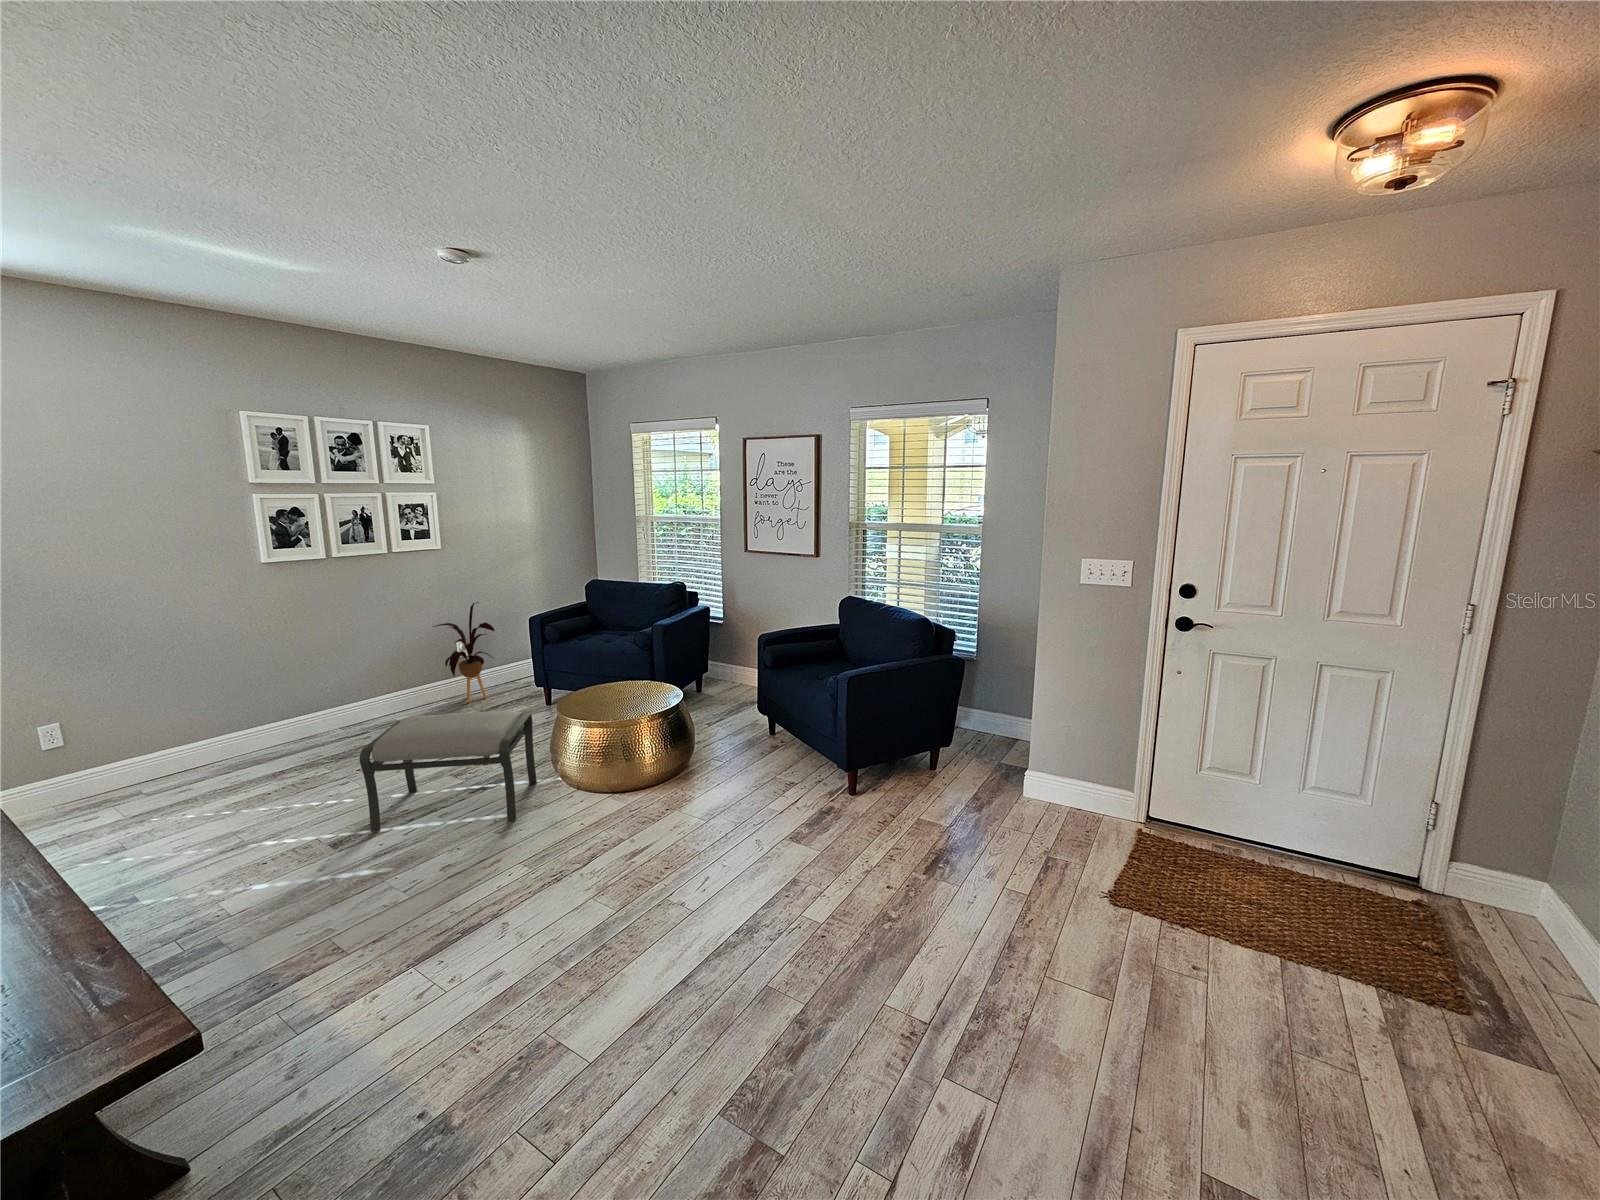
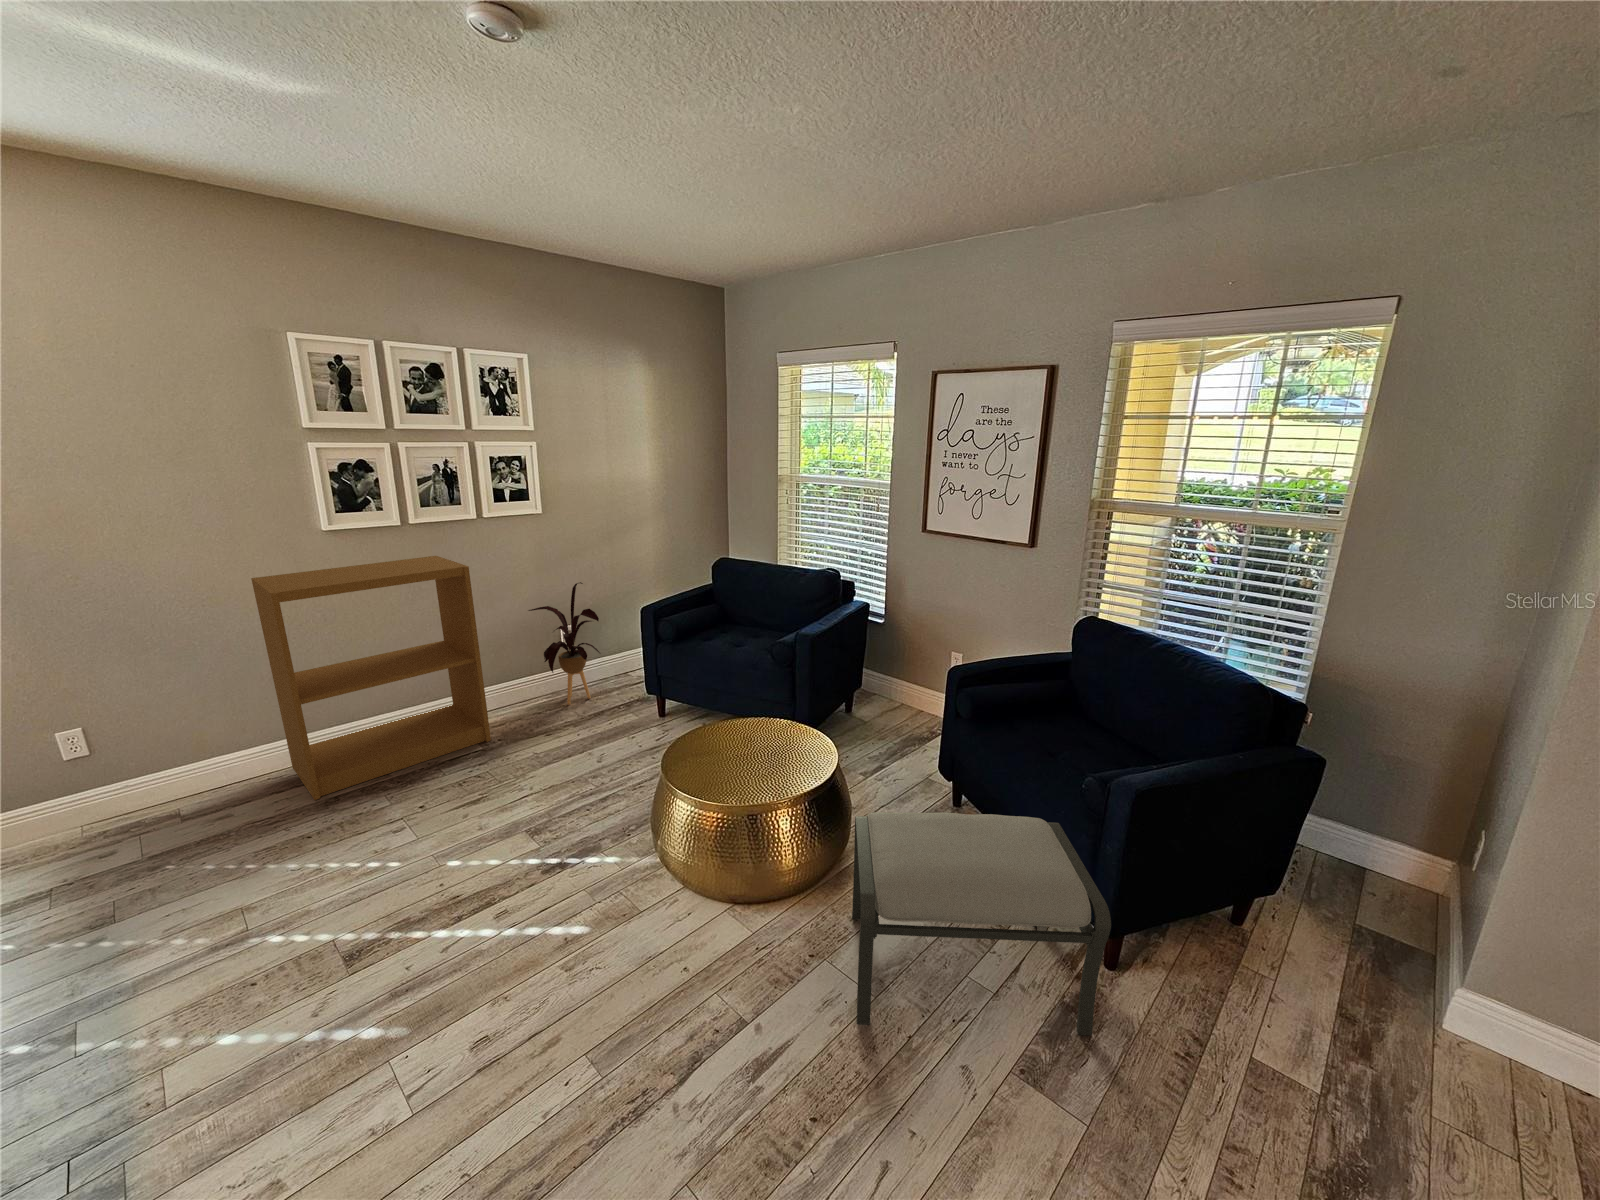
bookshelf: none [205,583,406,774] -> present [251,556,491,800]
ottoman: present [360,711,537,832] -> present [852,812,1111,1035]

